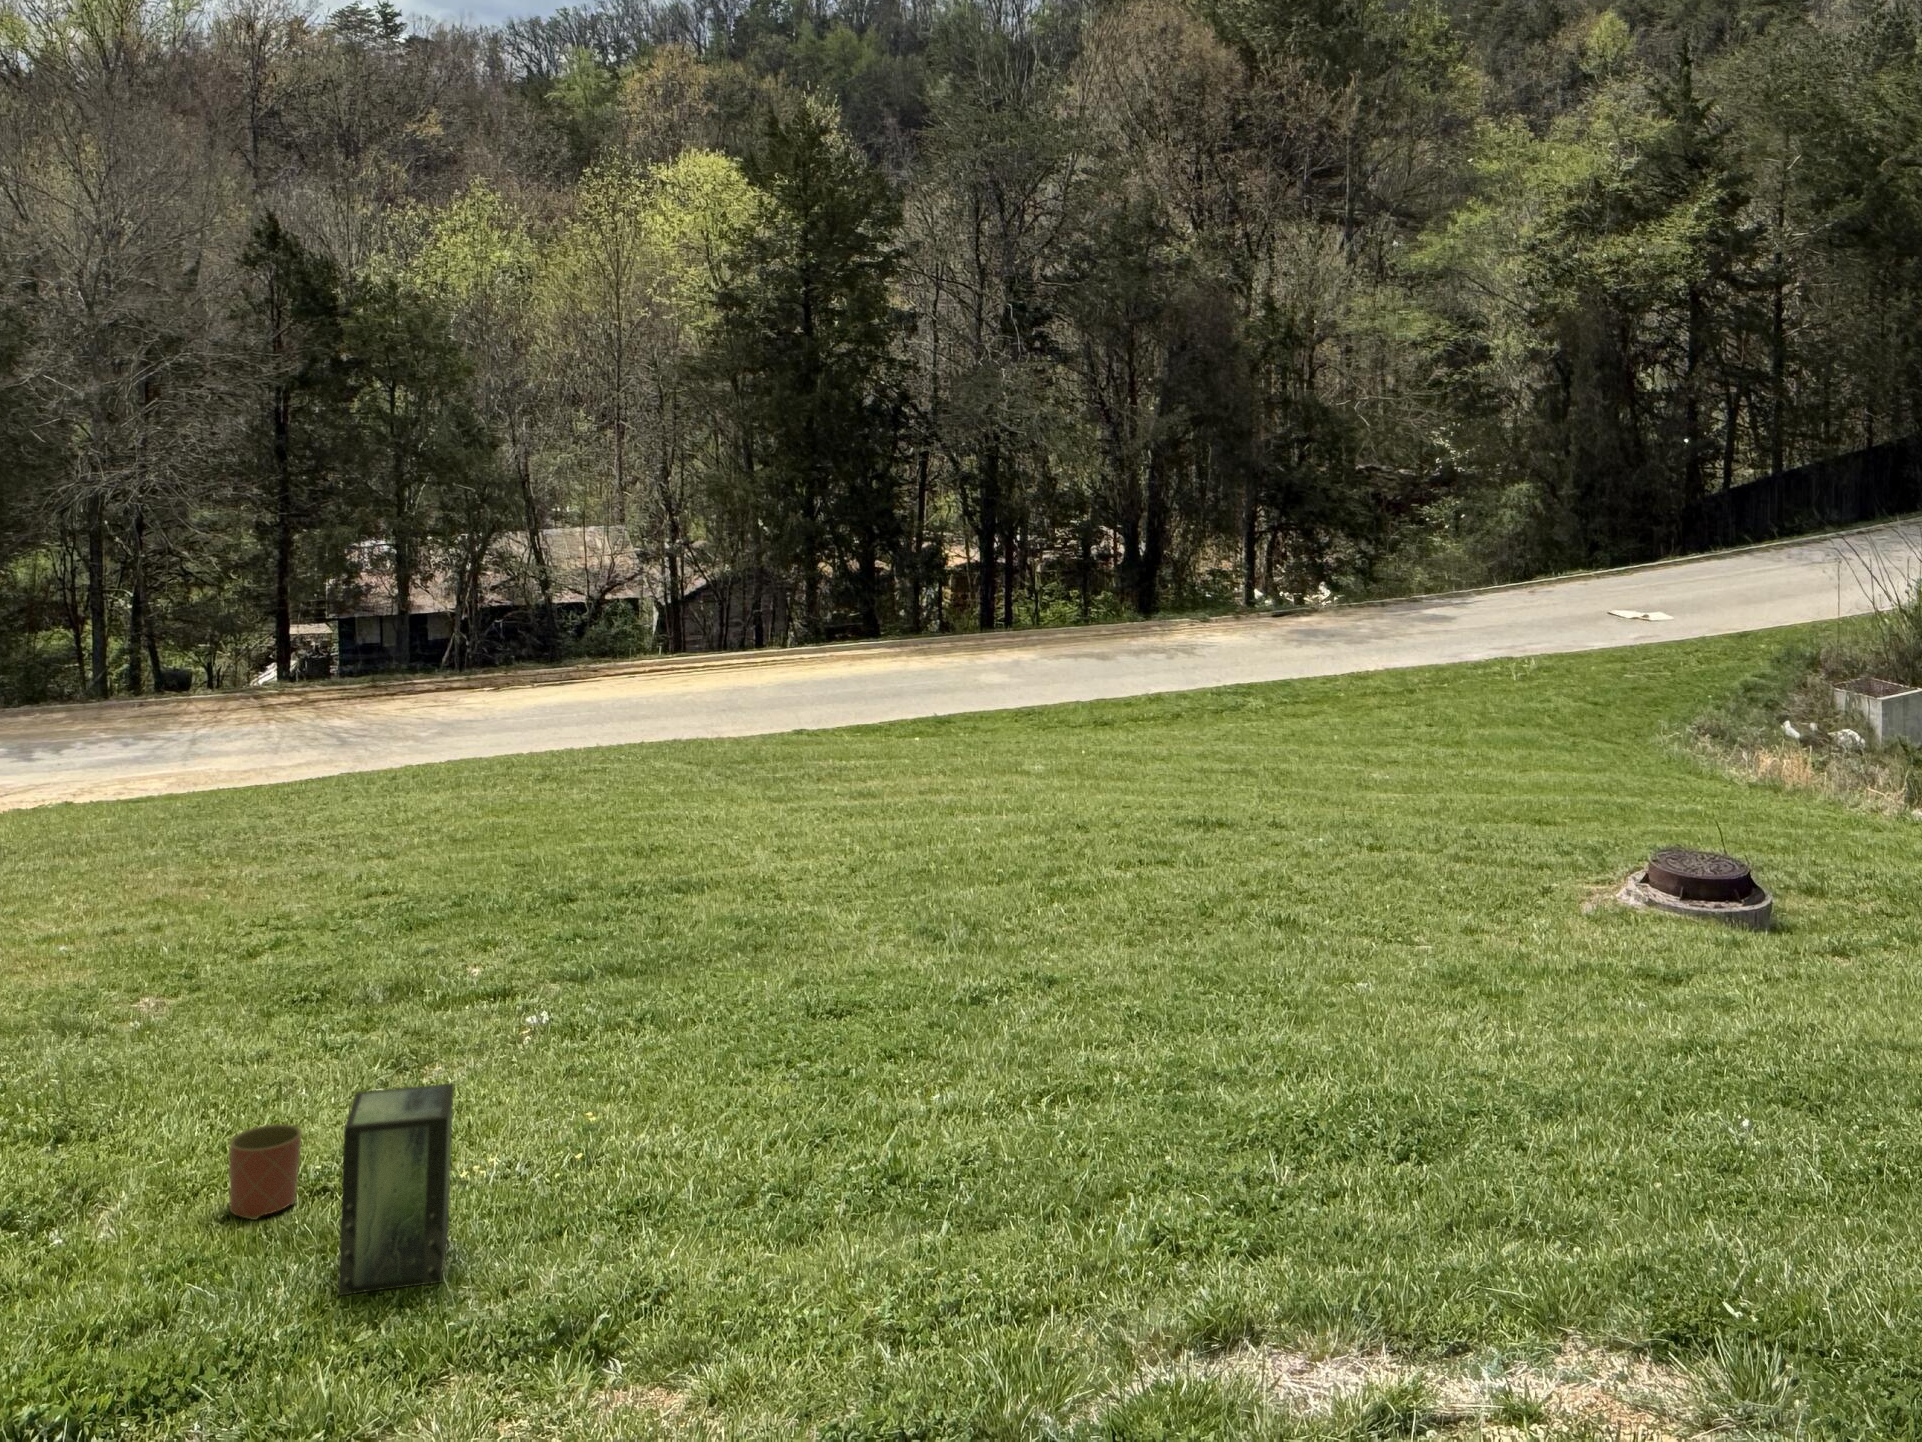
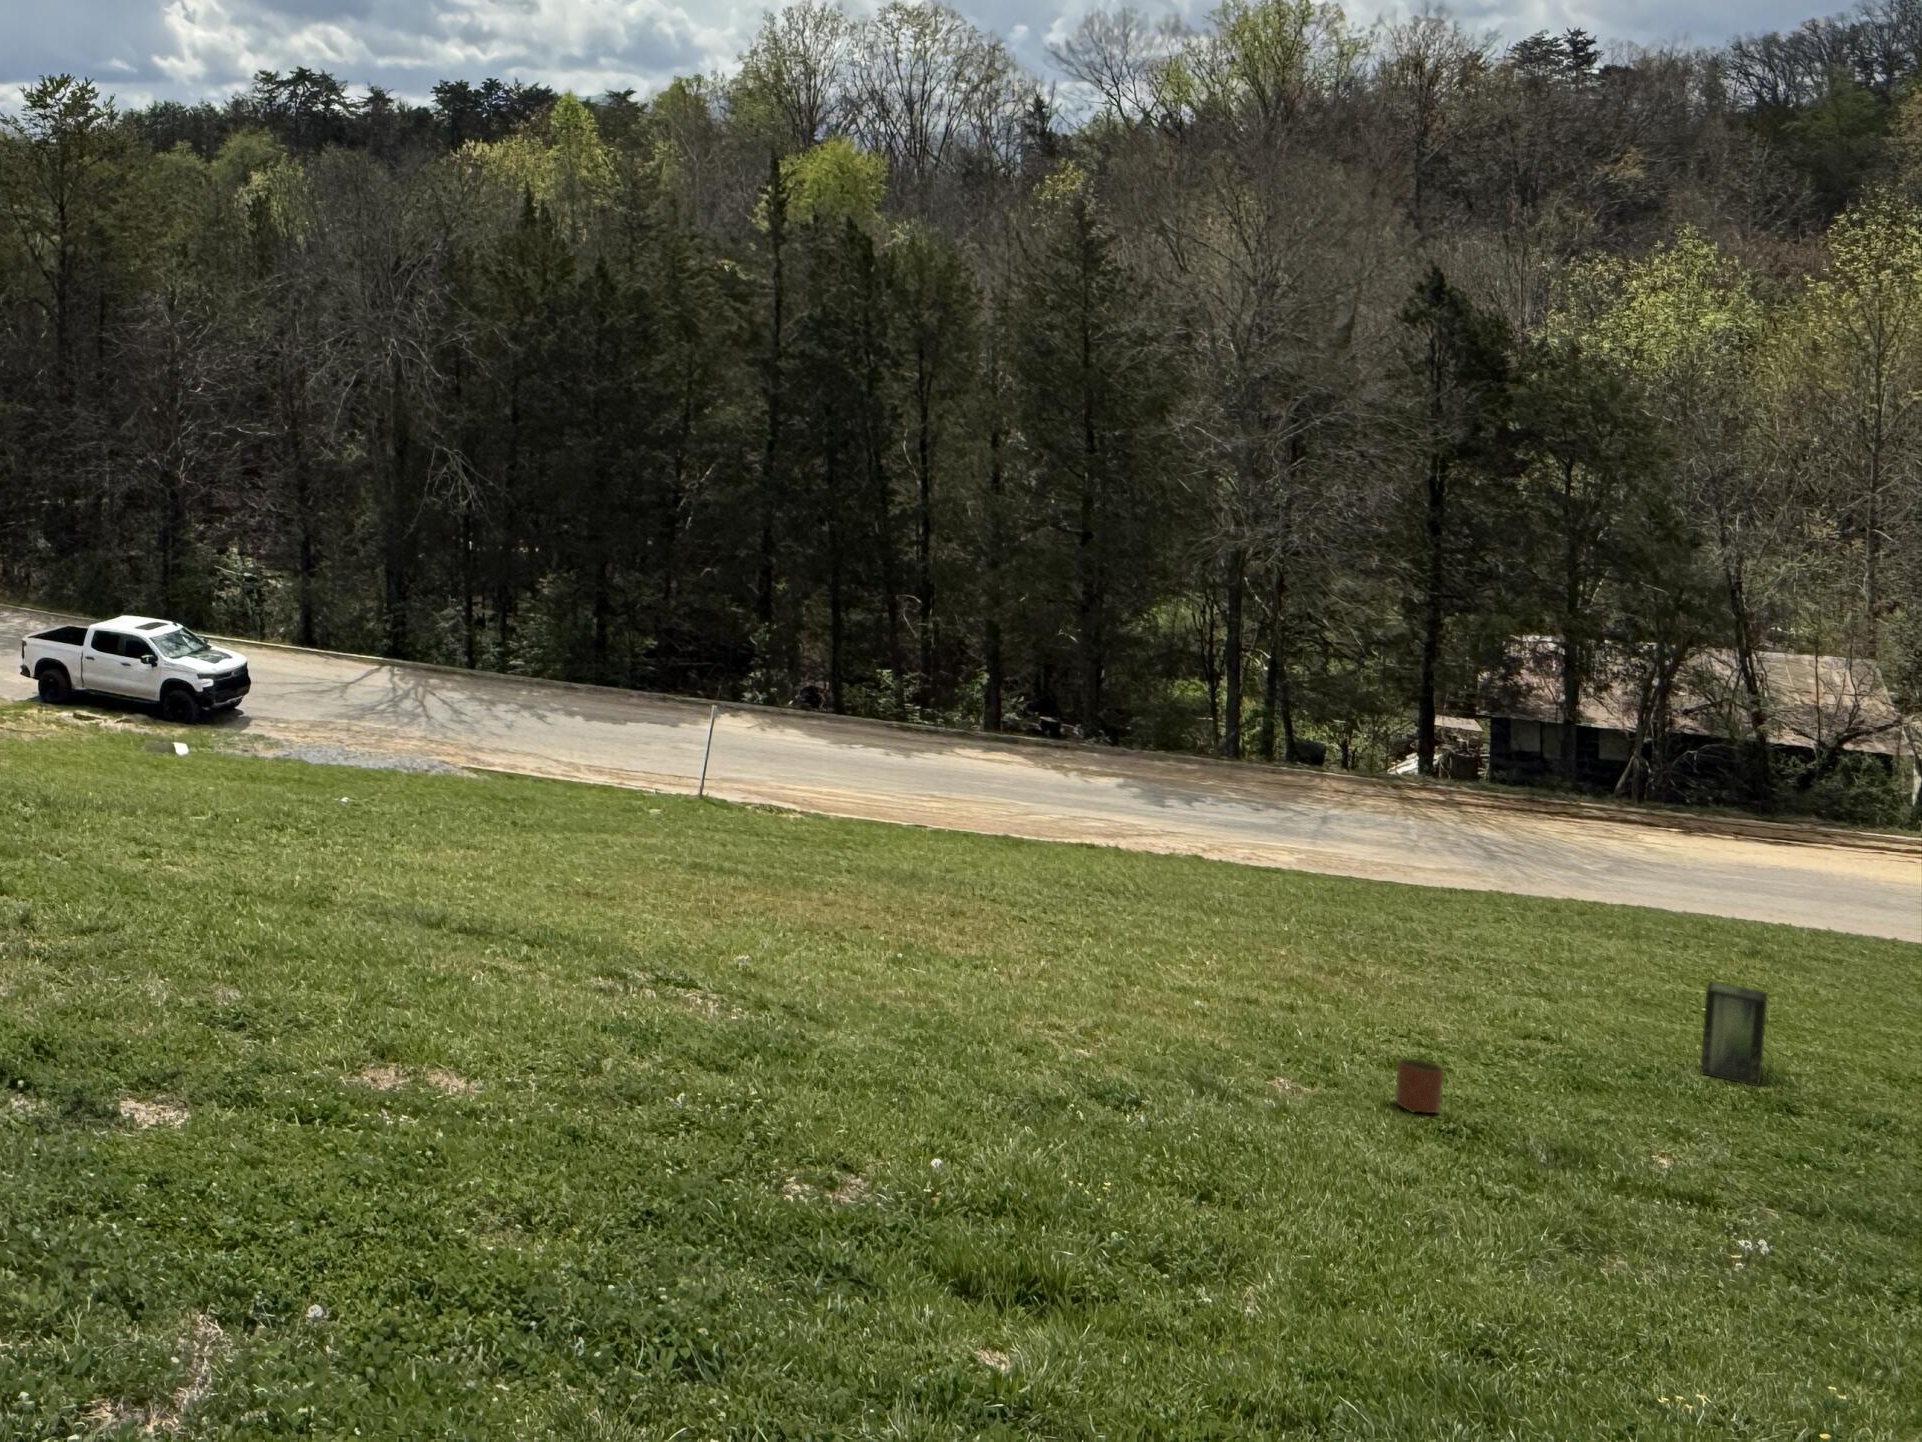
storage box: present [338,1083,454,1295] -> present [1700,982,1767,1086]

